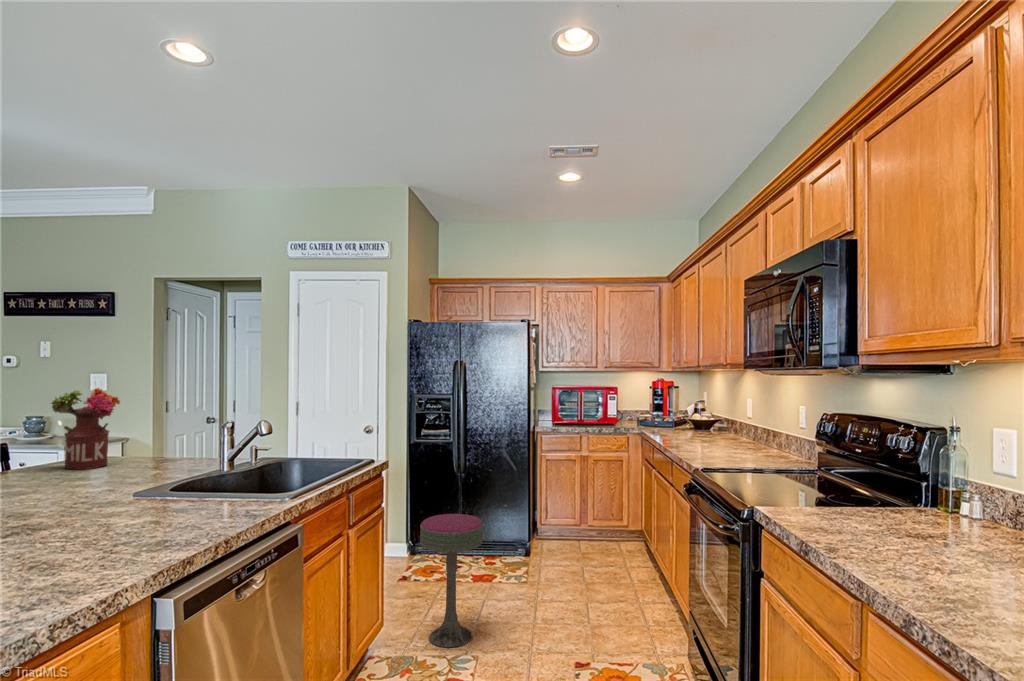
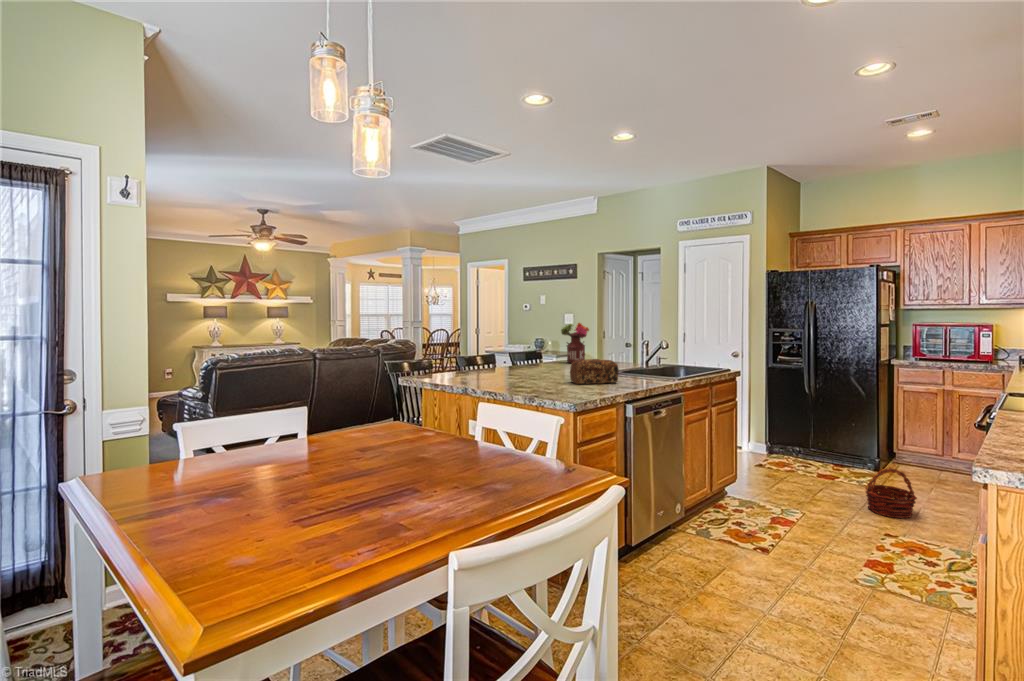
bread loaf: none [30,468,162,537] -> present [570,359,619,384]
bar stool: present [420,514,483,647] -> none [766,414,816,501]
basket: none [539,571,593,639] -> present [865,468,917,518]

